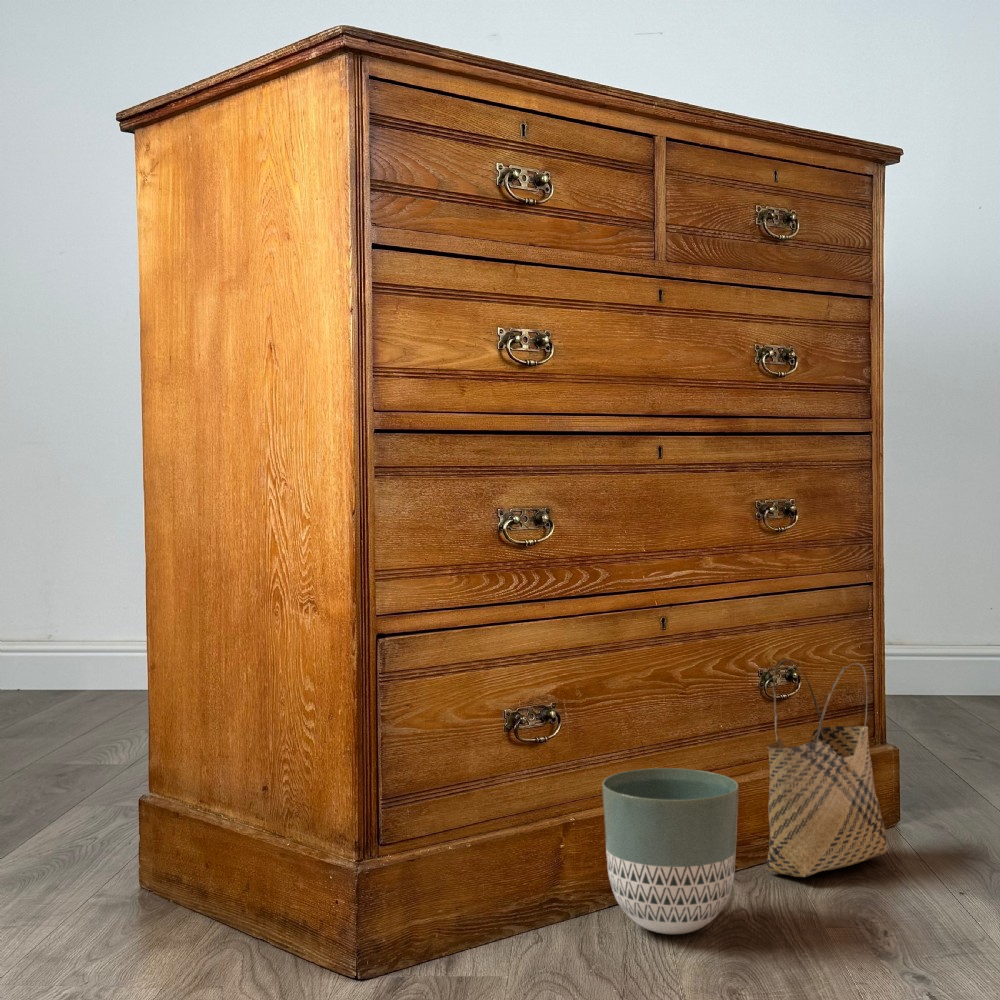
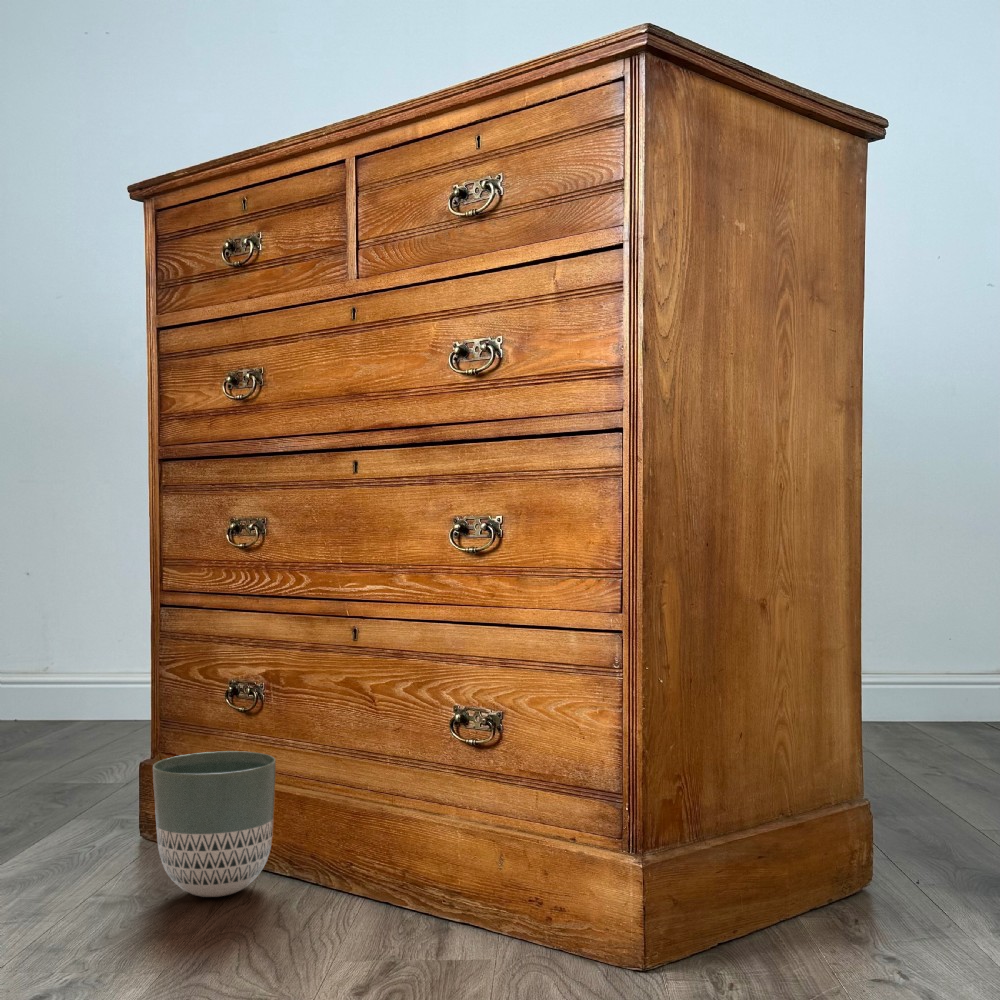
woven basket: present [766,659,887,877] -> none [333,694,486,951]

